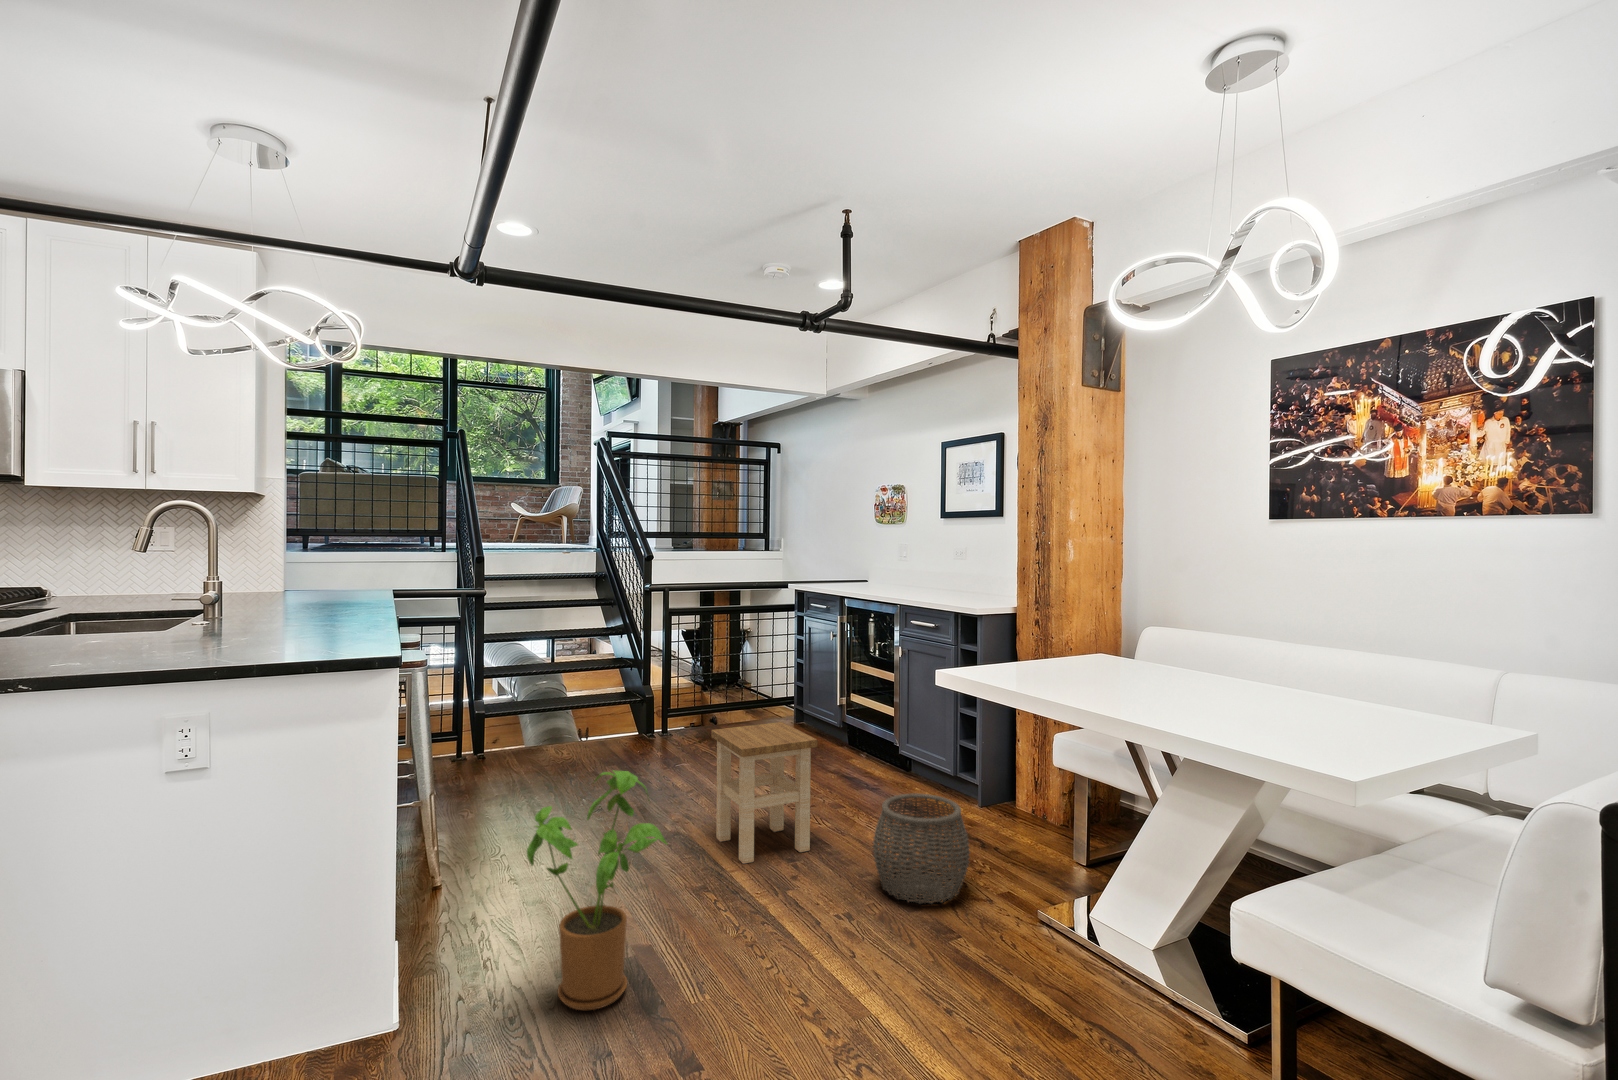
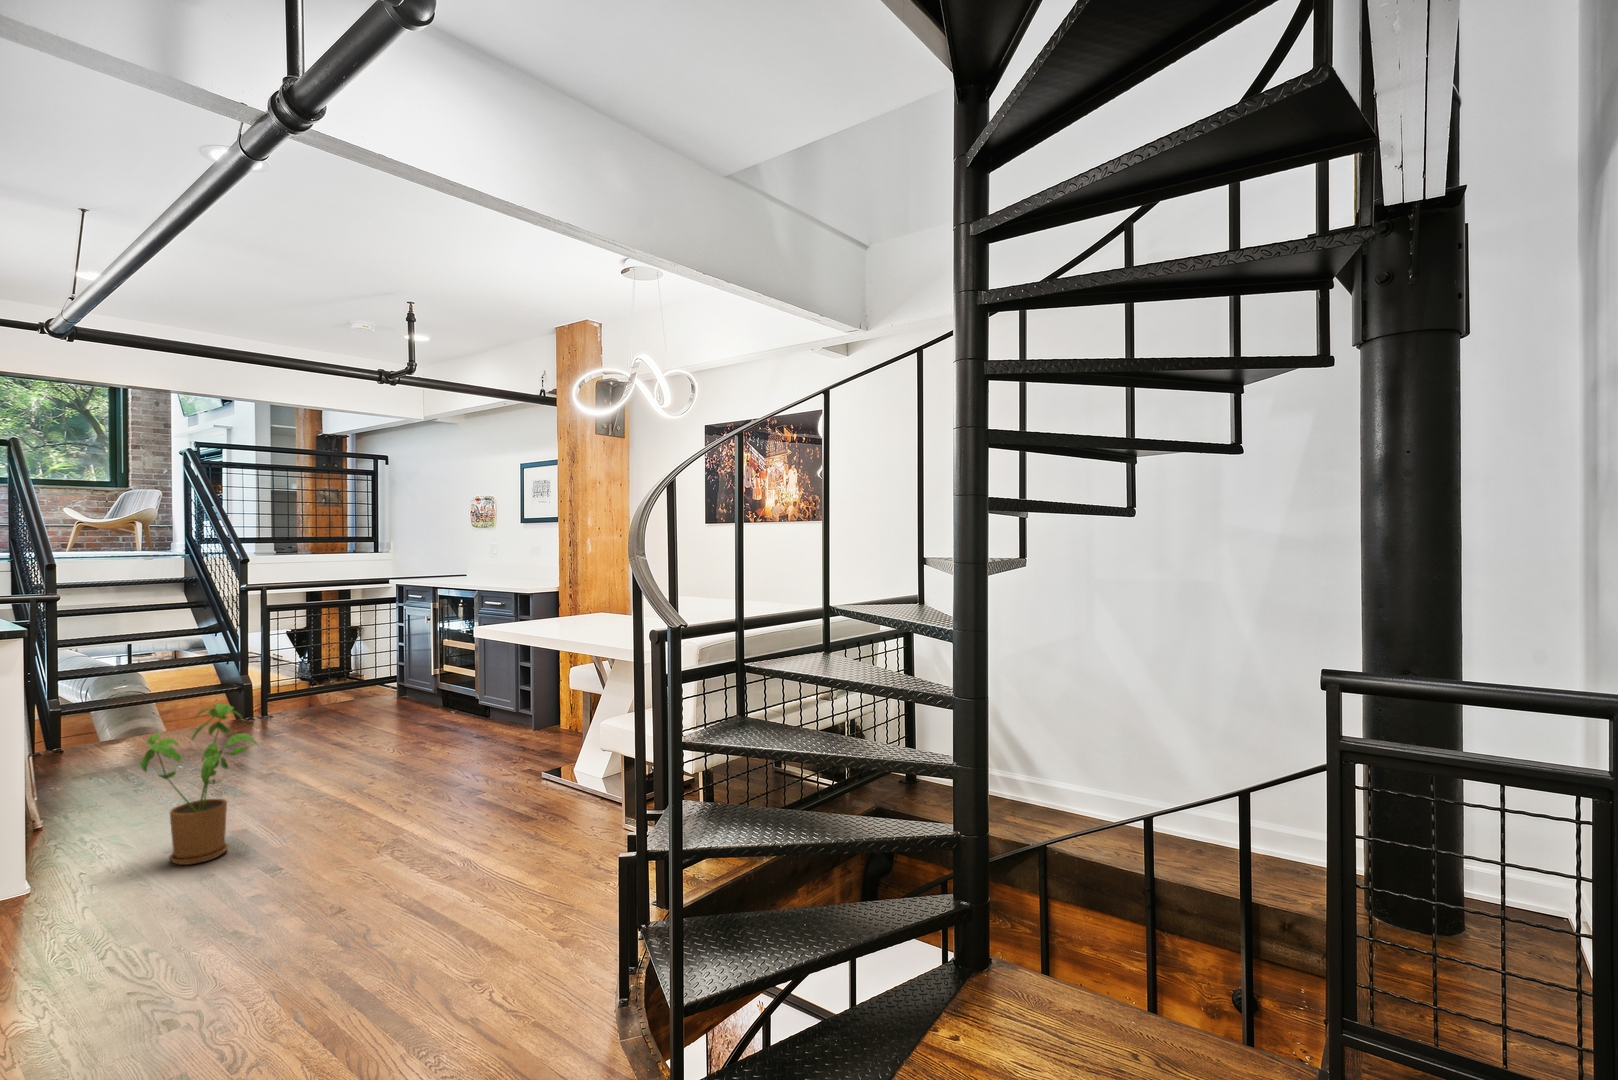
stool: present [711,722,818,864] -> none [303,680,393,782]
woven basket: present [873,794,970,904] -> none [433,714,503,783]

